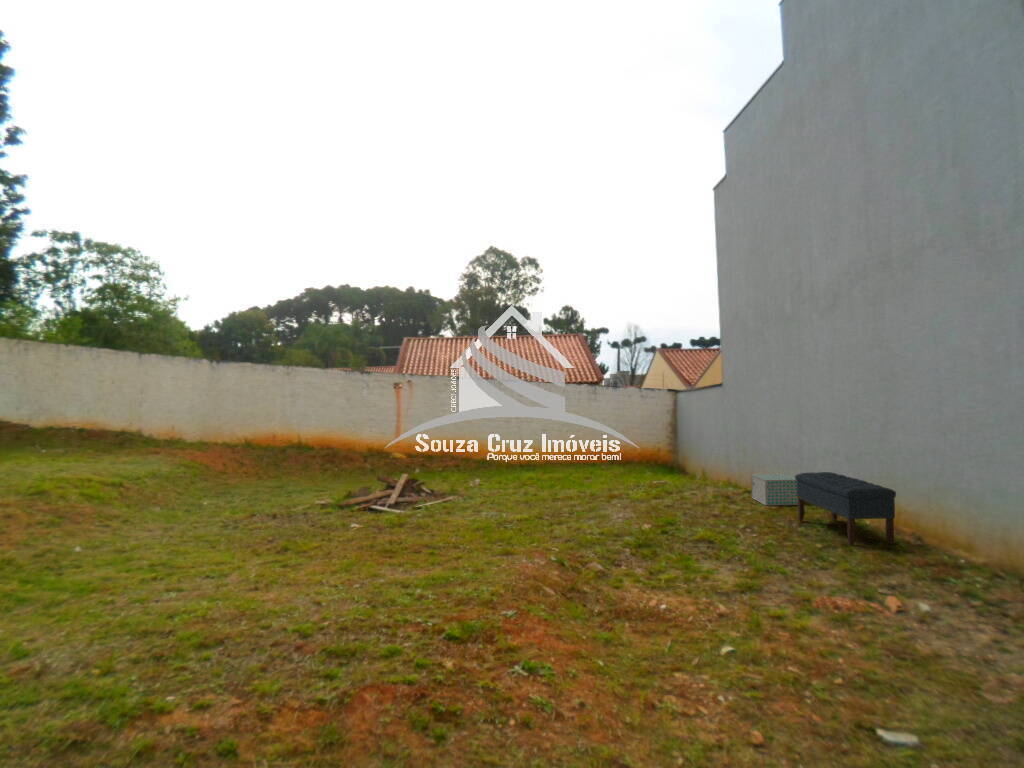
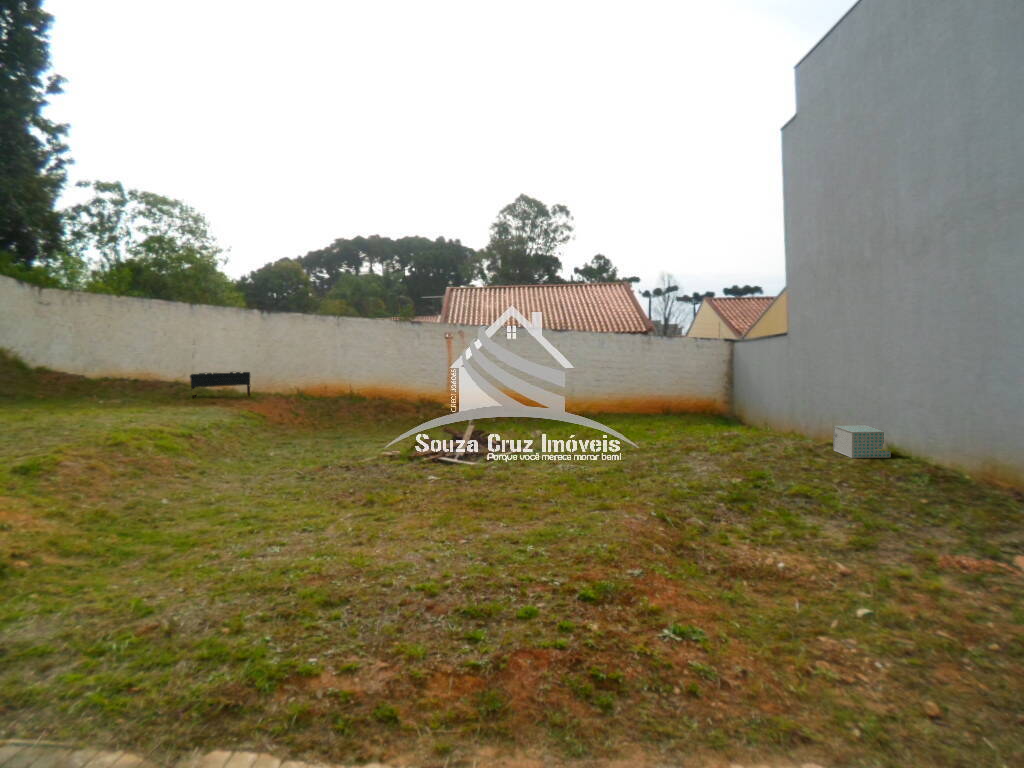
bench: present [795,472,896,545] -> present [190,372,251,398]

